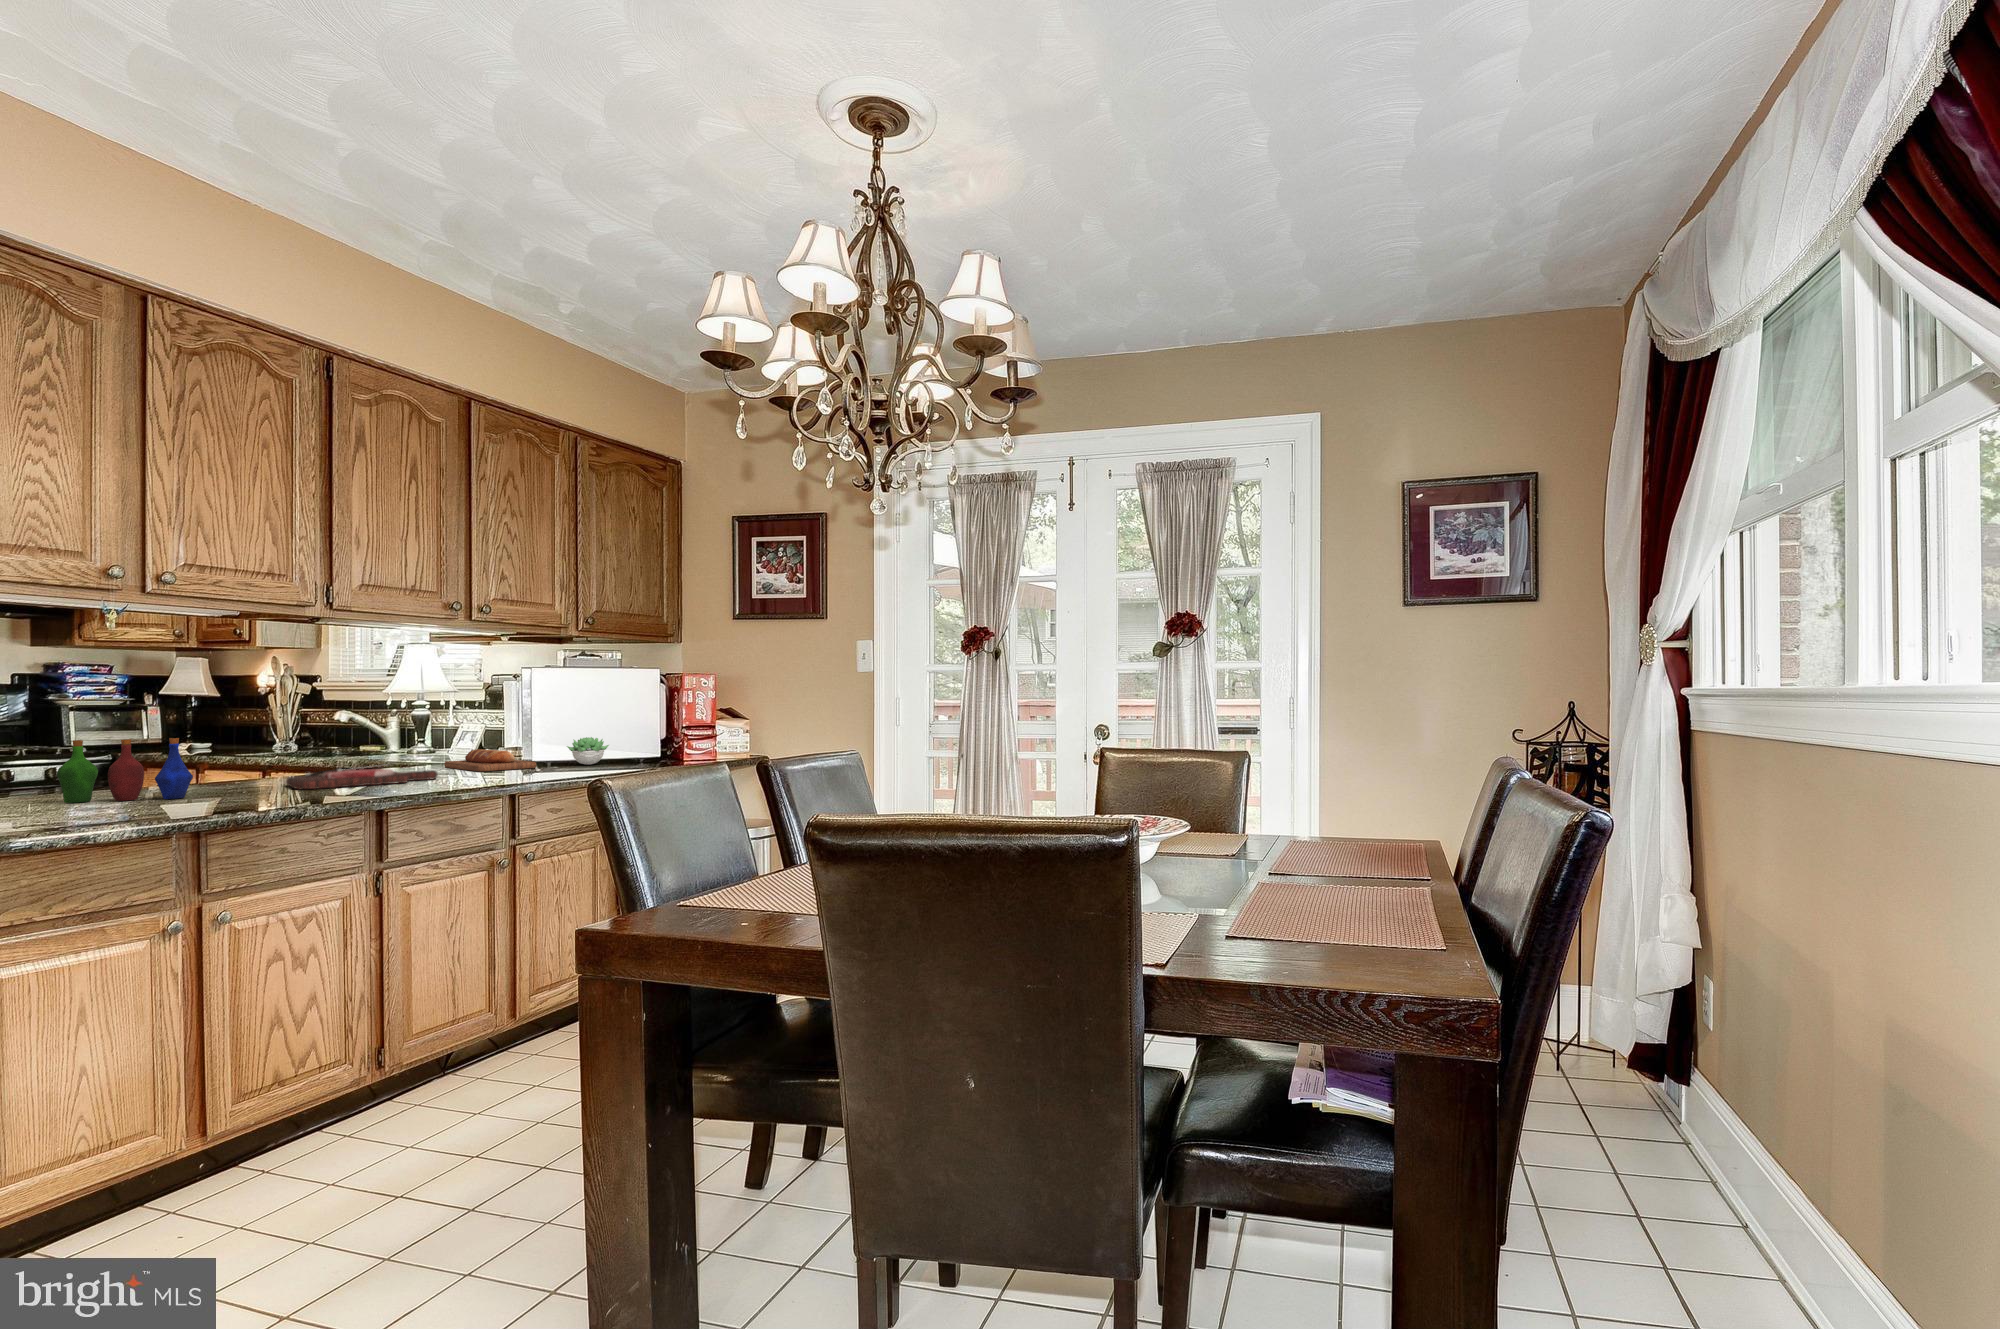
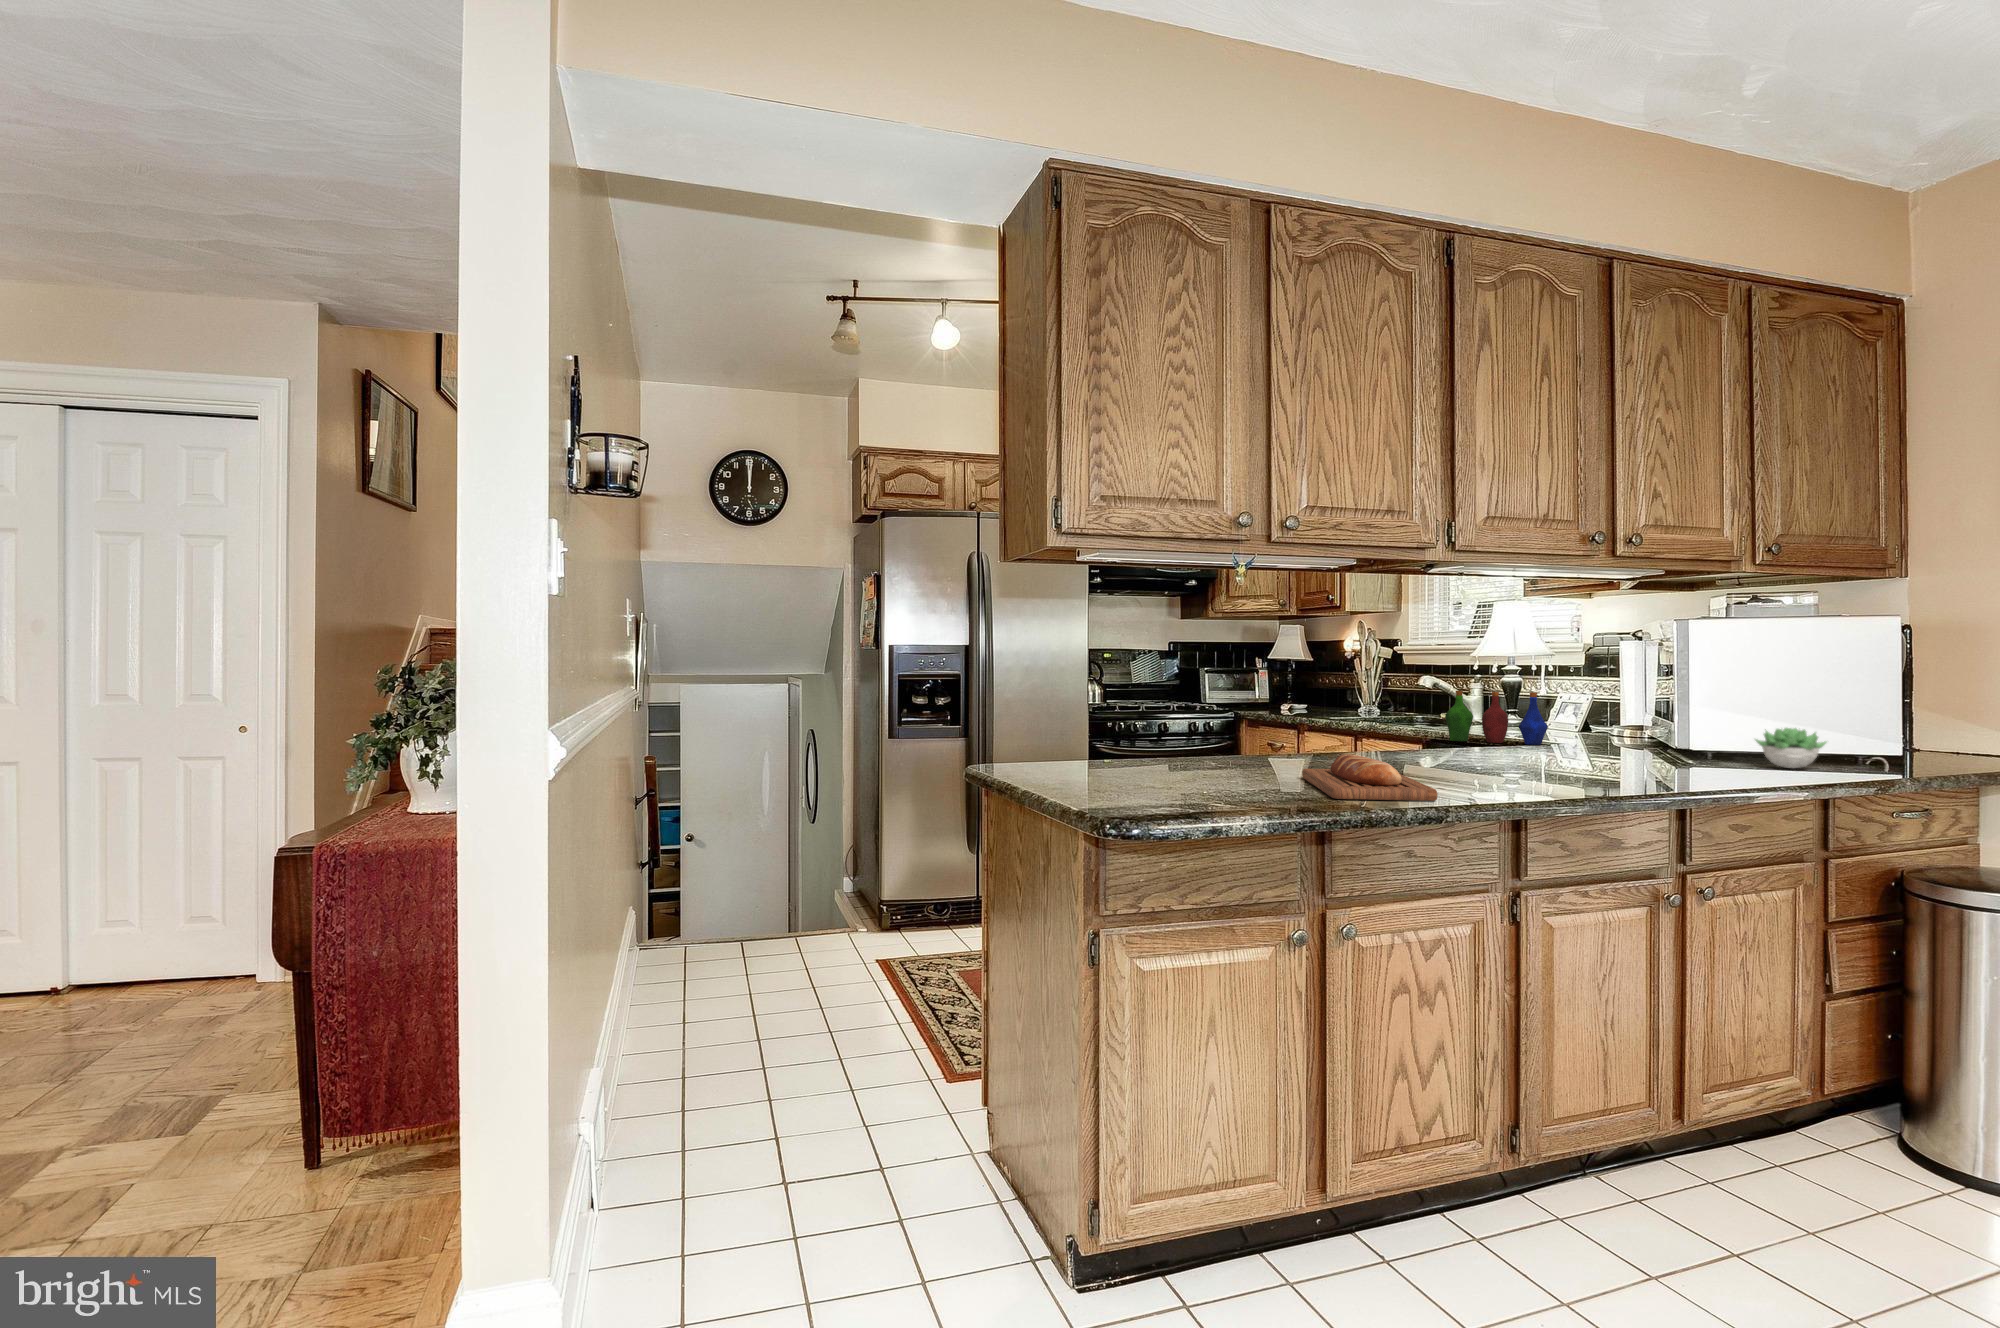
bottle: present [57,738,193,803] -> present [1445,691,1548,745]
bread loaf: present [444,749,536,771] -> present [1302,754,1438,801]
cutting board: present [286,767,438,789] -> none [1396,749,1577,775]

